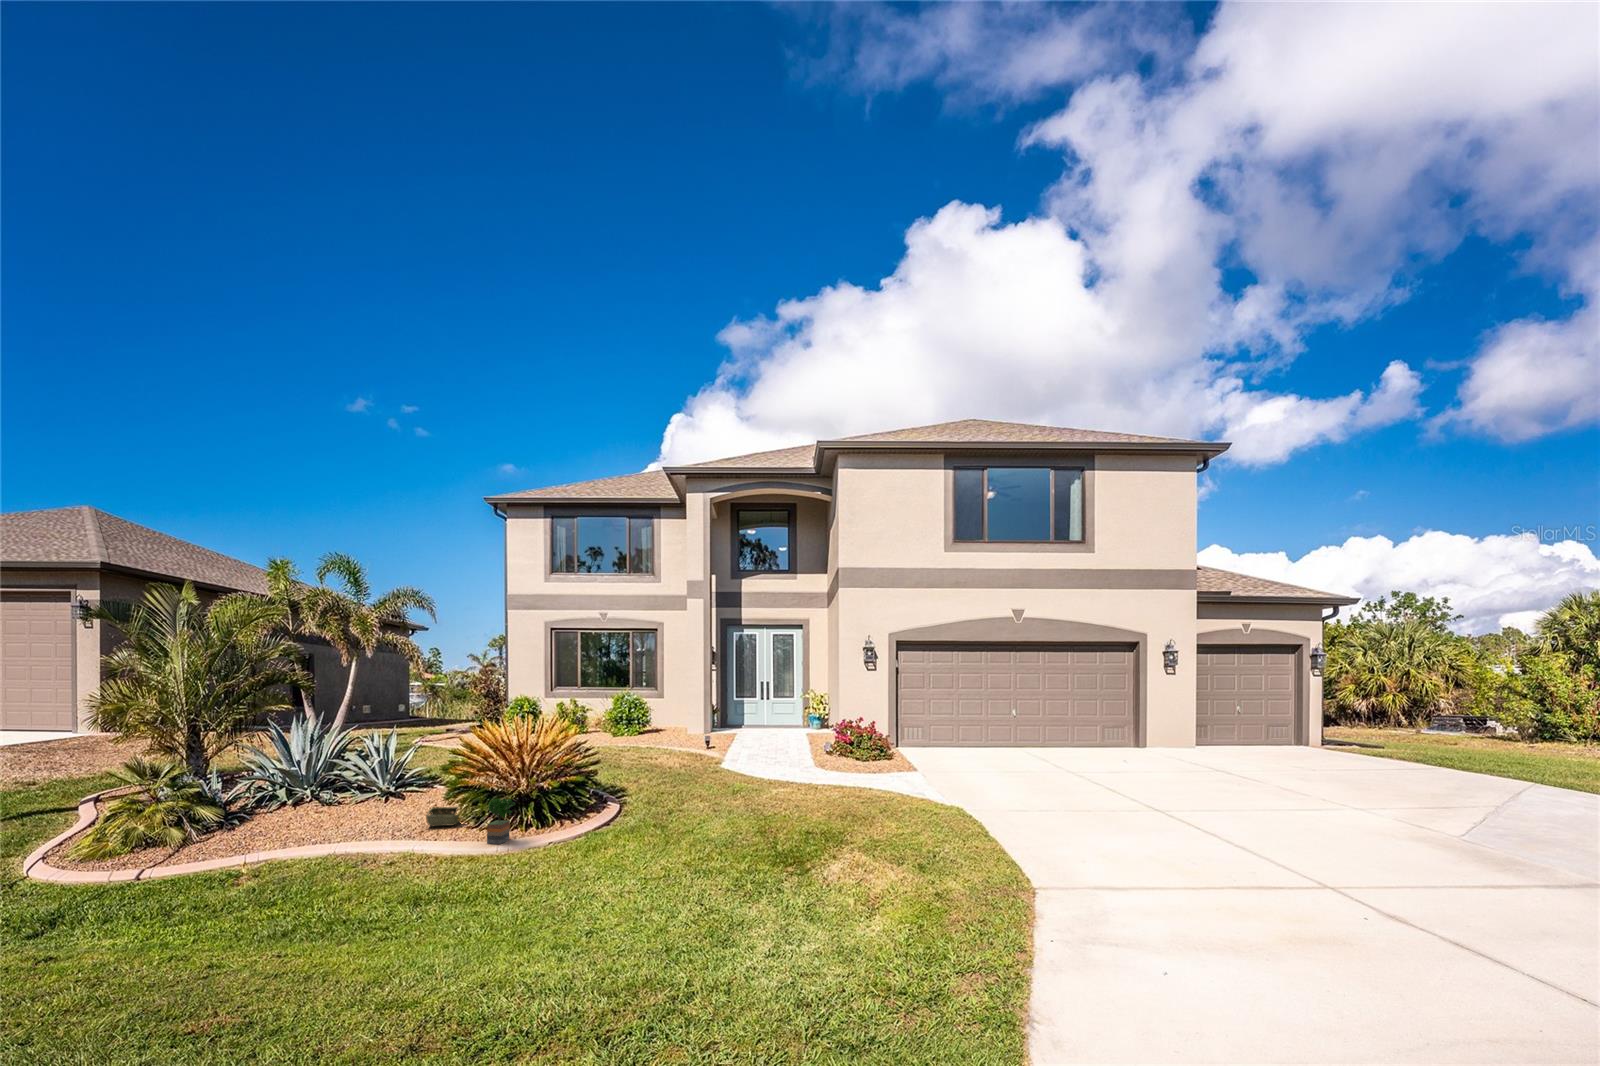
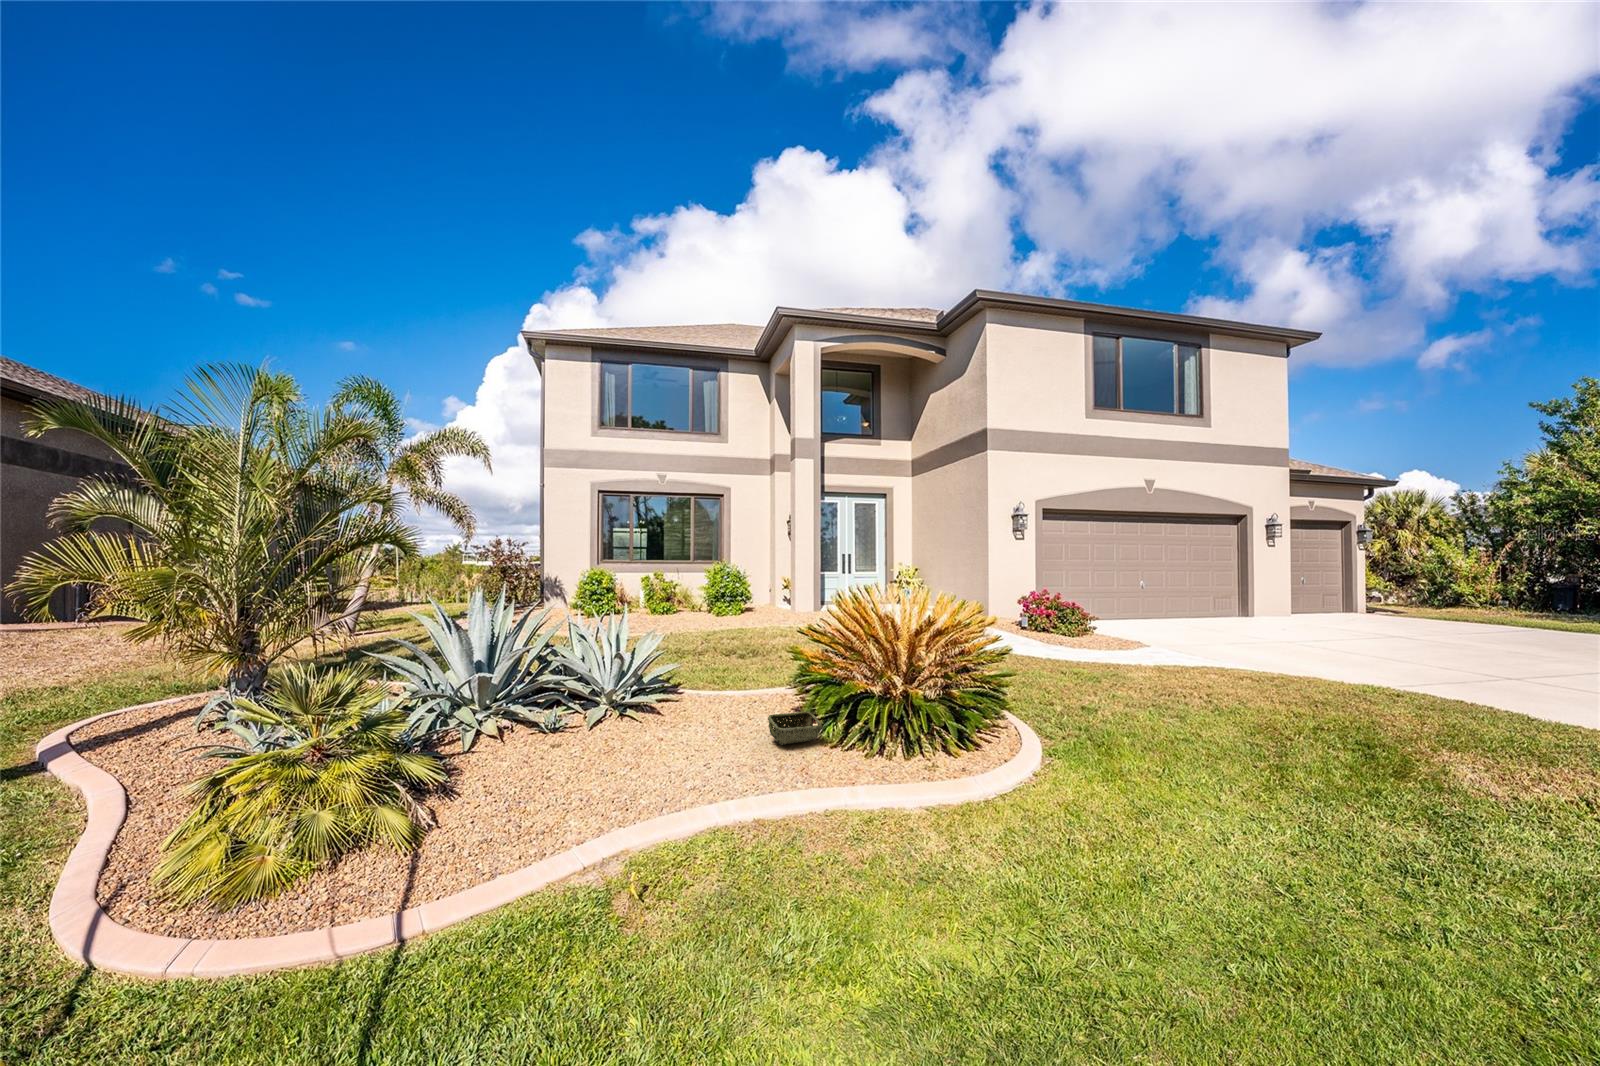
potted tree: present [487,799,515,844] -> none [921,699,969,770]

